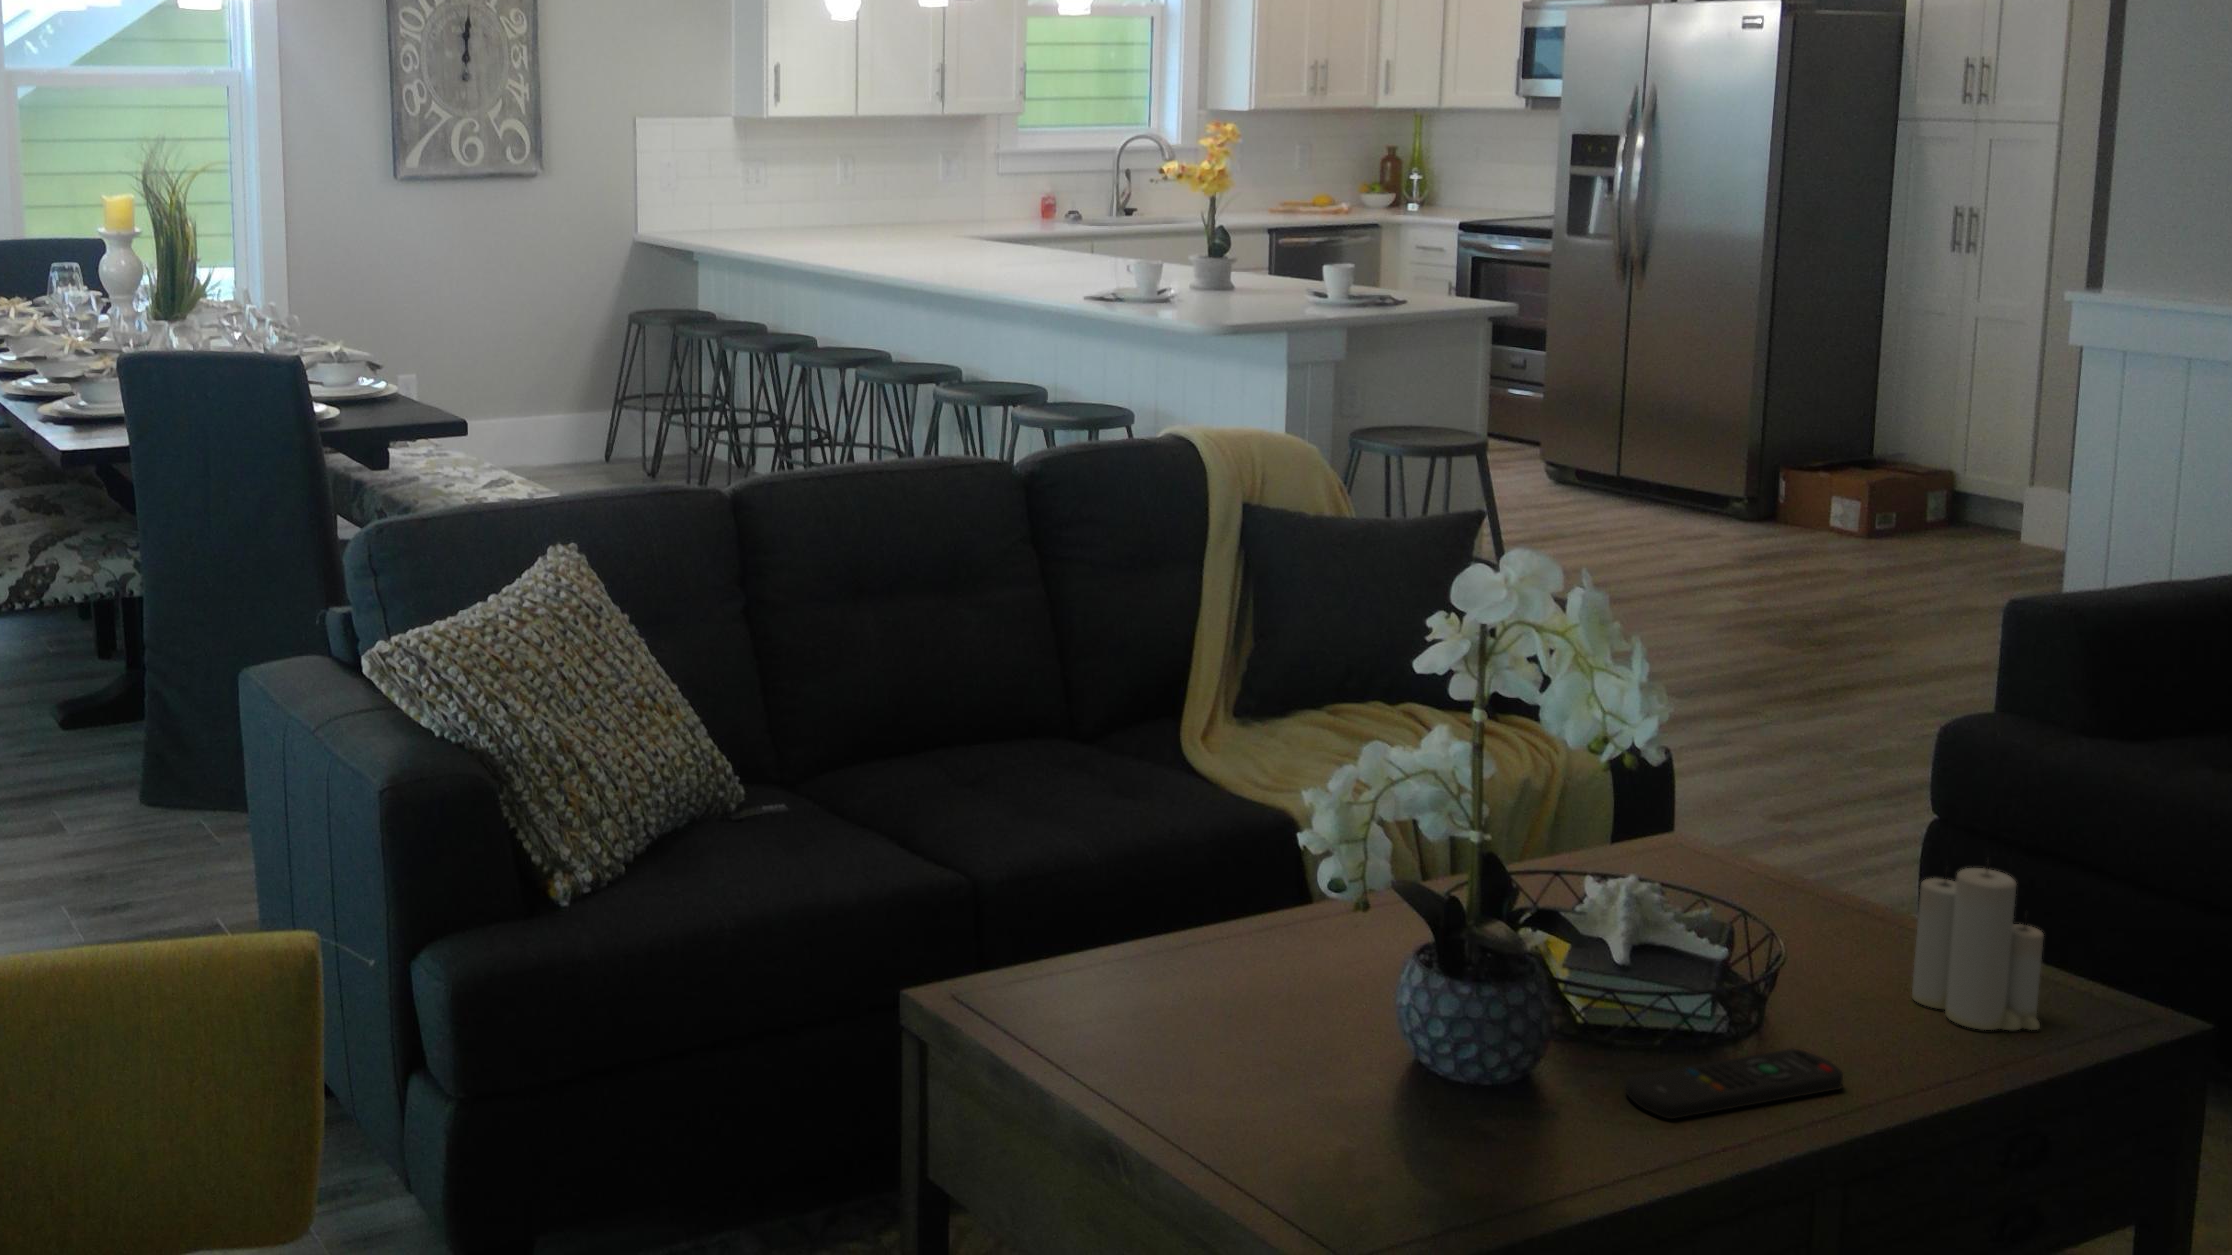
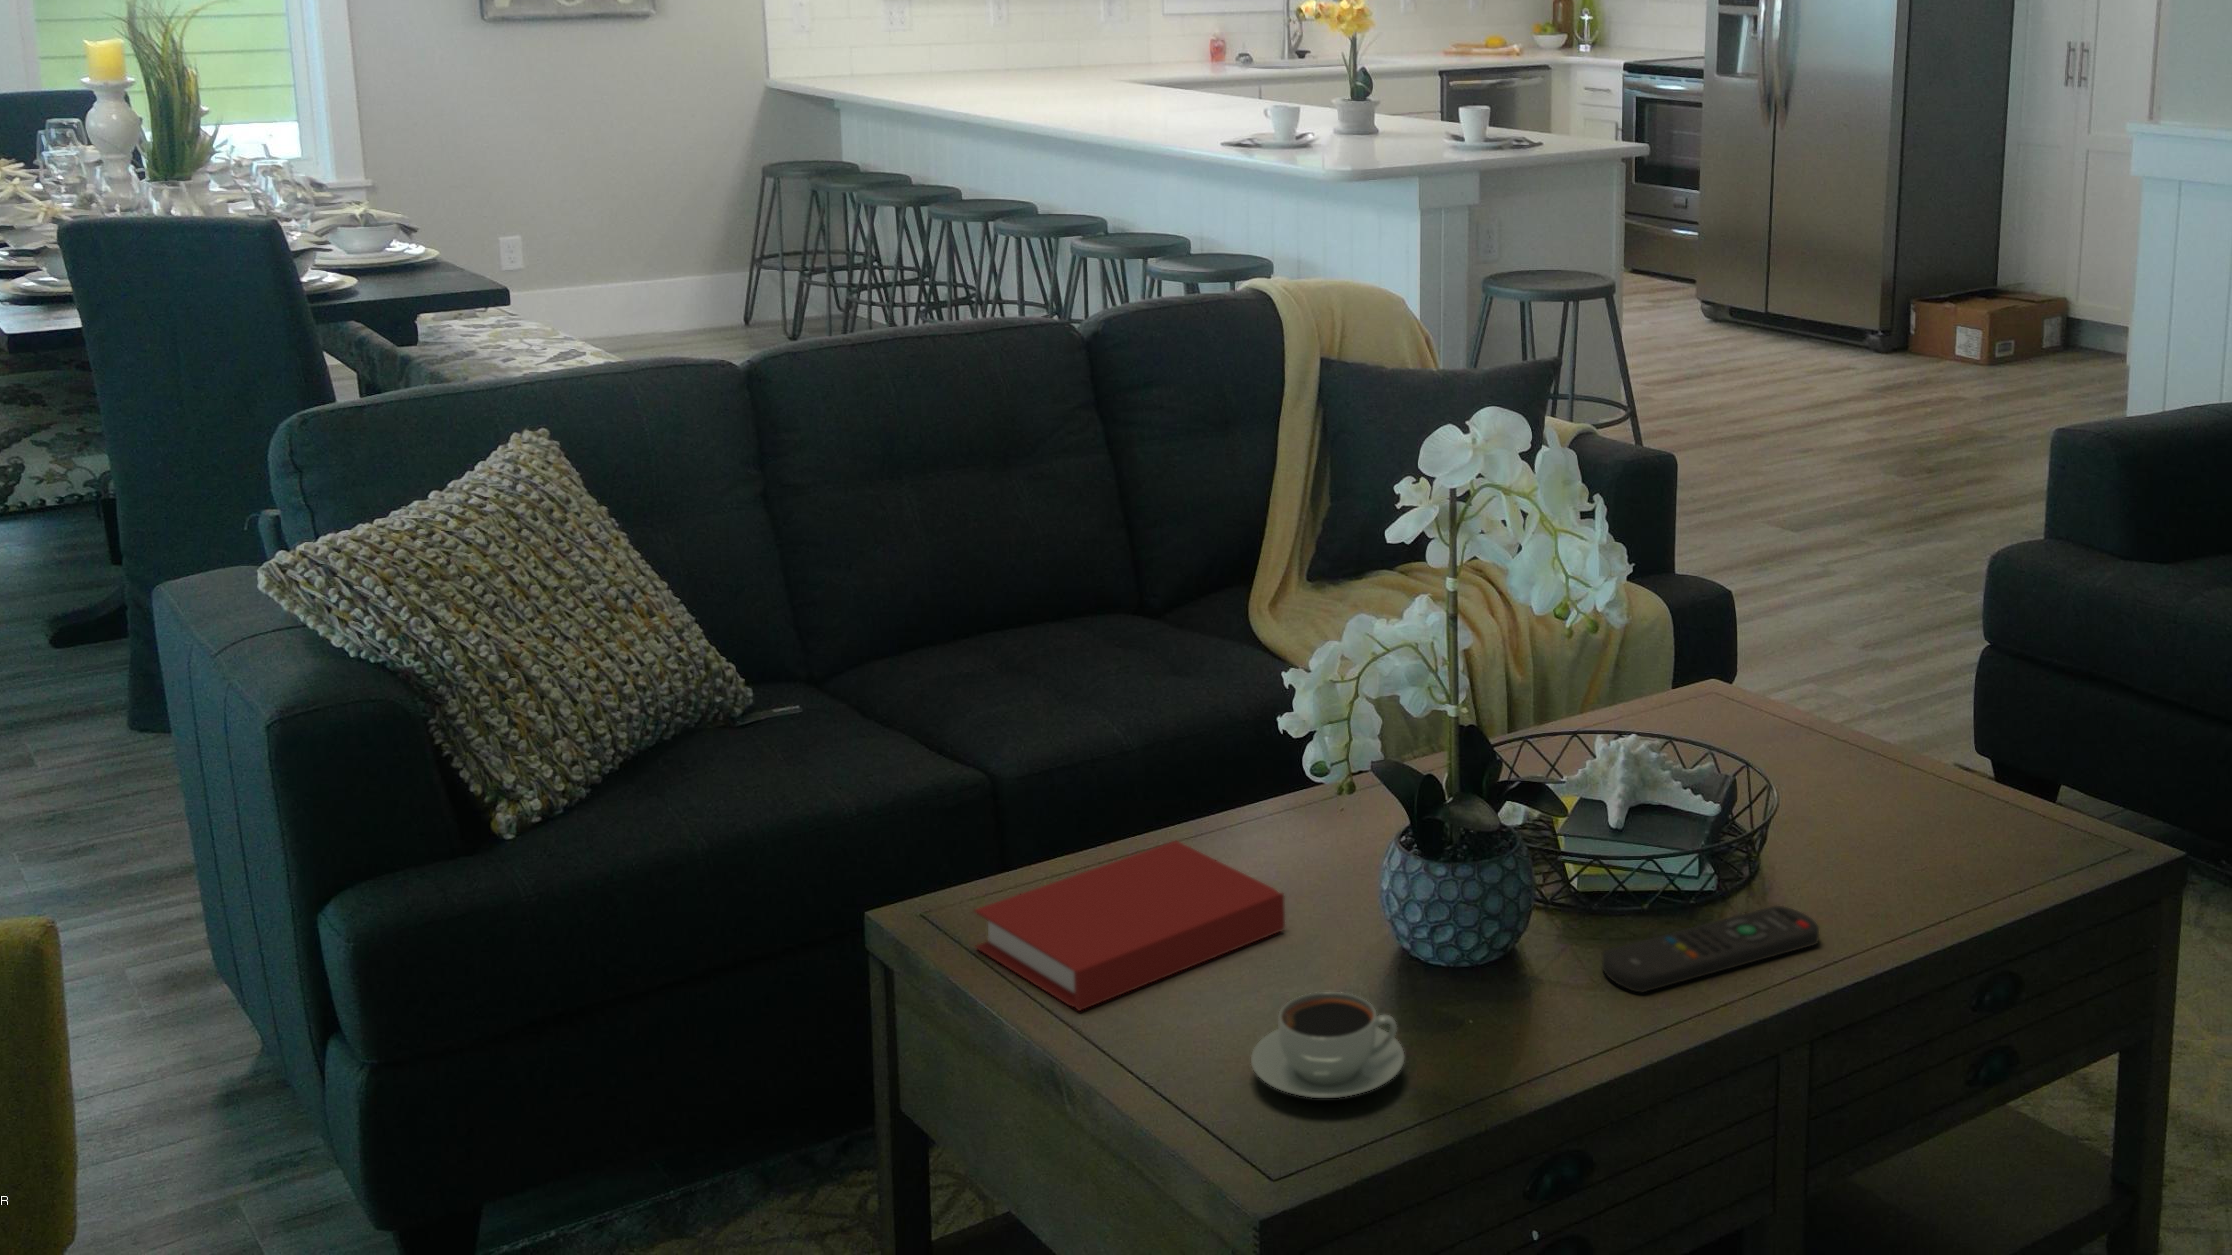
candle: present [1912,868,2043,1030] -> none [1906,698,2023,869]
book: none [1019,945,1305,1091] -> present [975,841,1285,1011]
coffee cup: none [1308,1089,1456,1187] -> present [1251,992,1404,1098]

